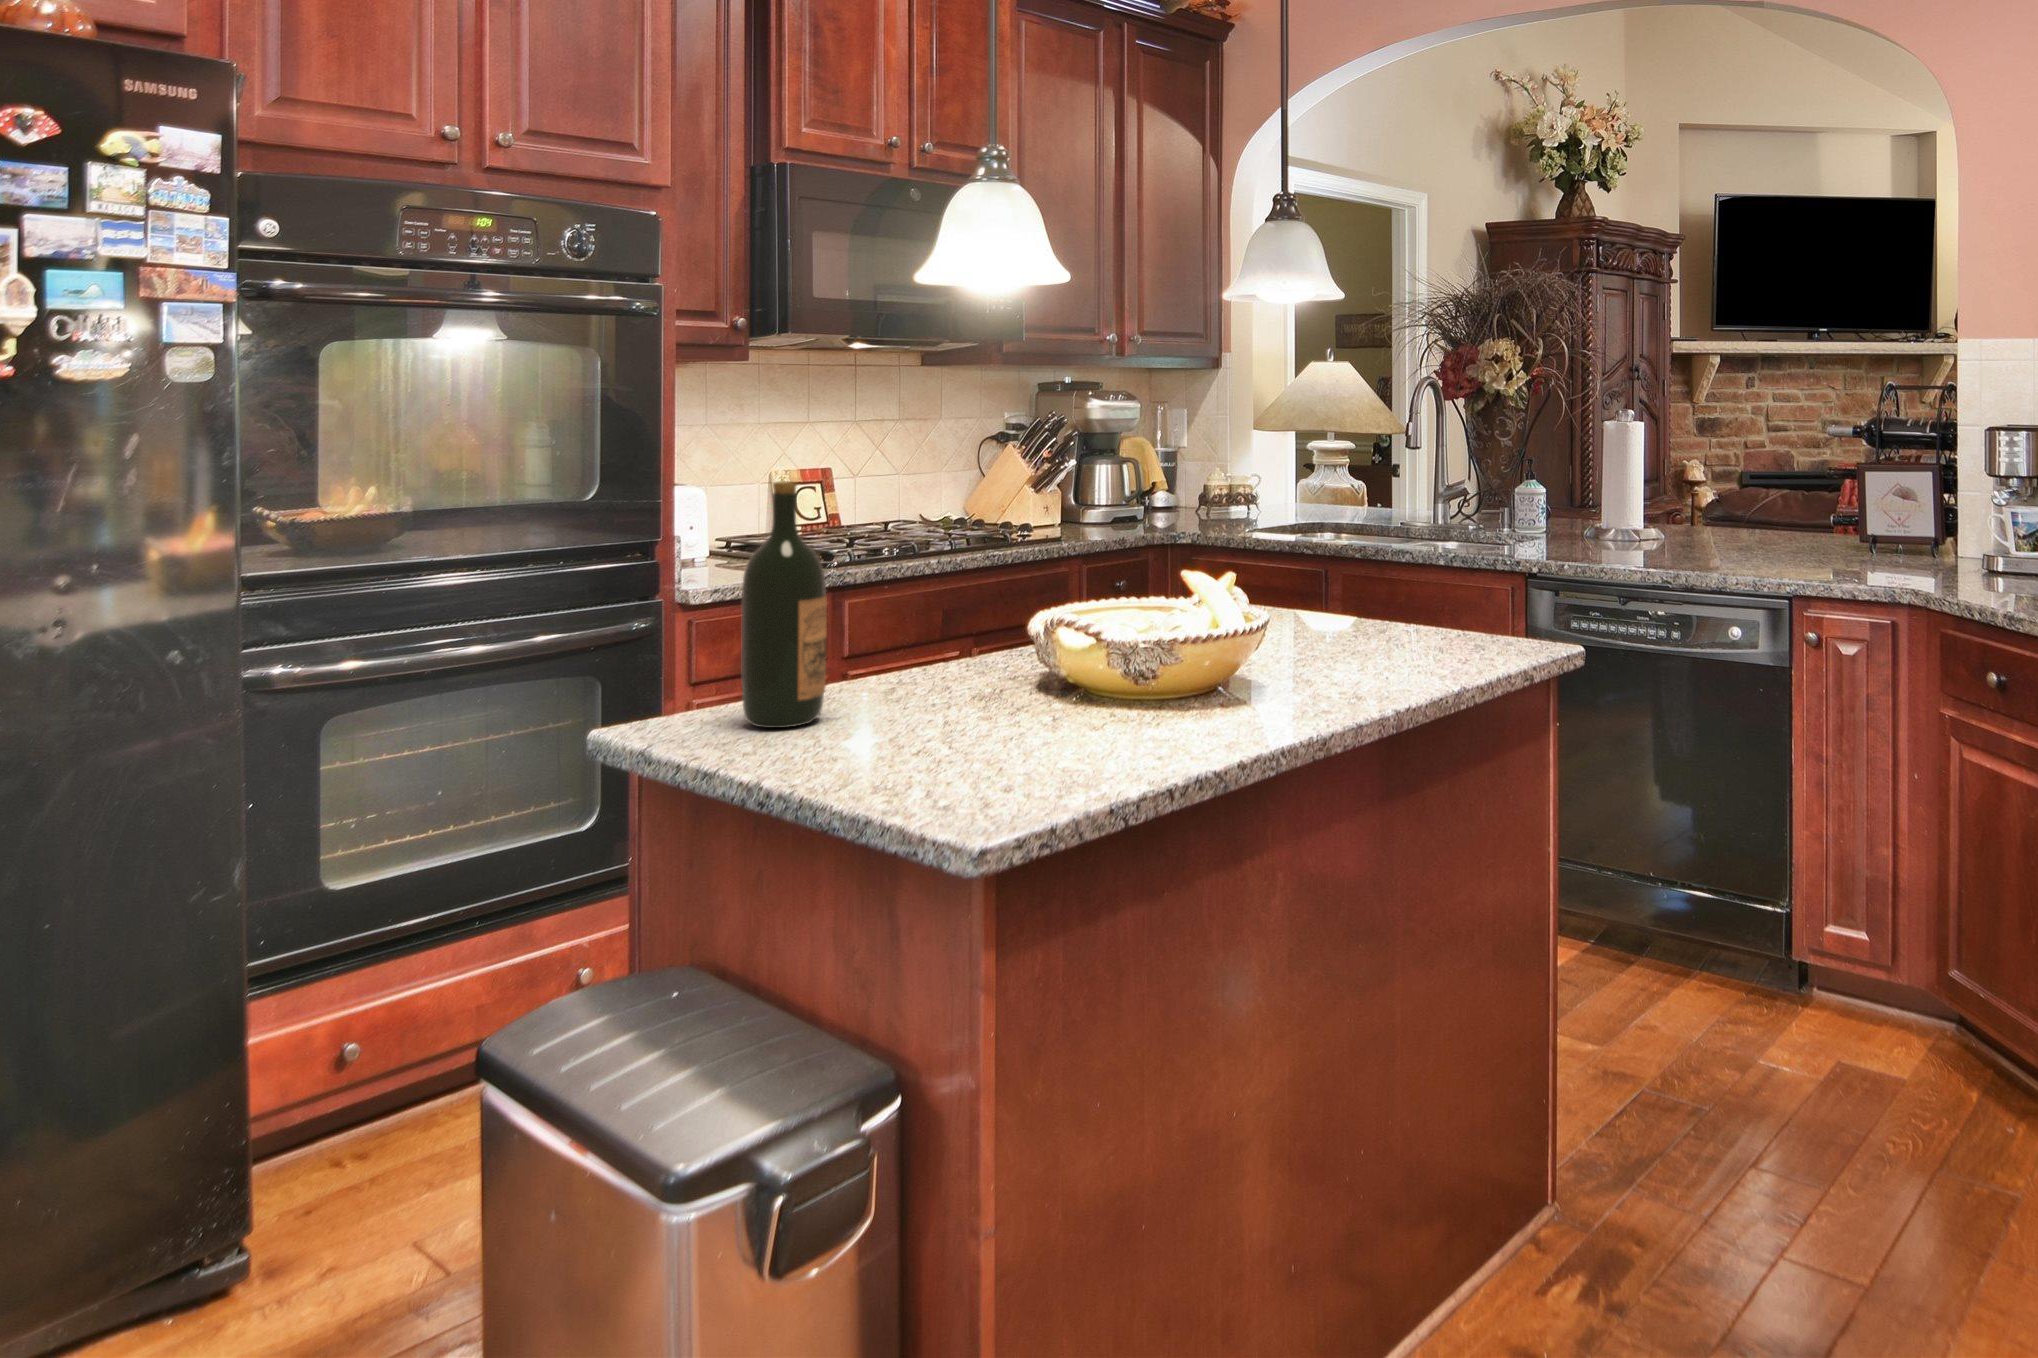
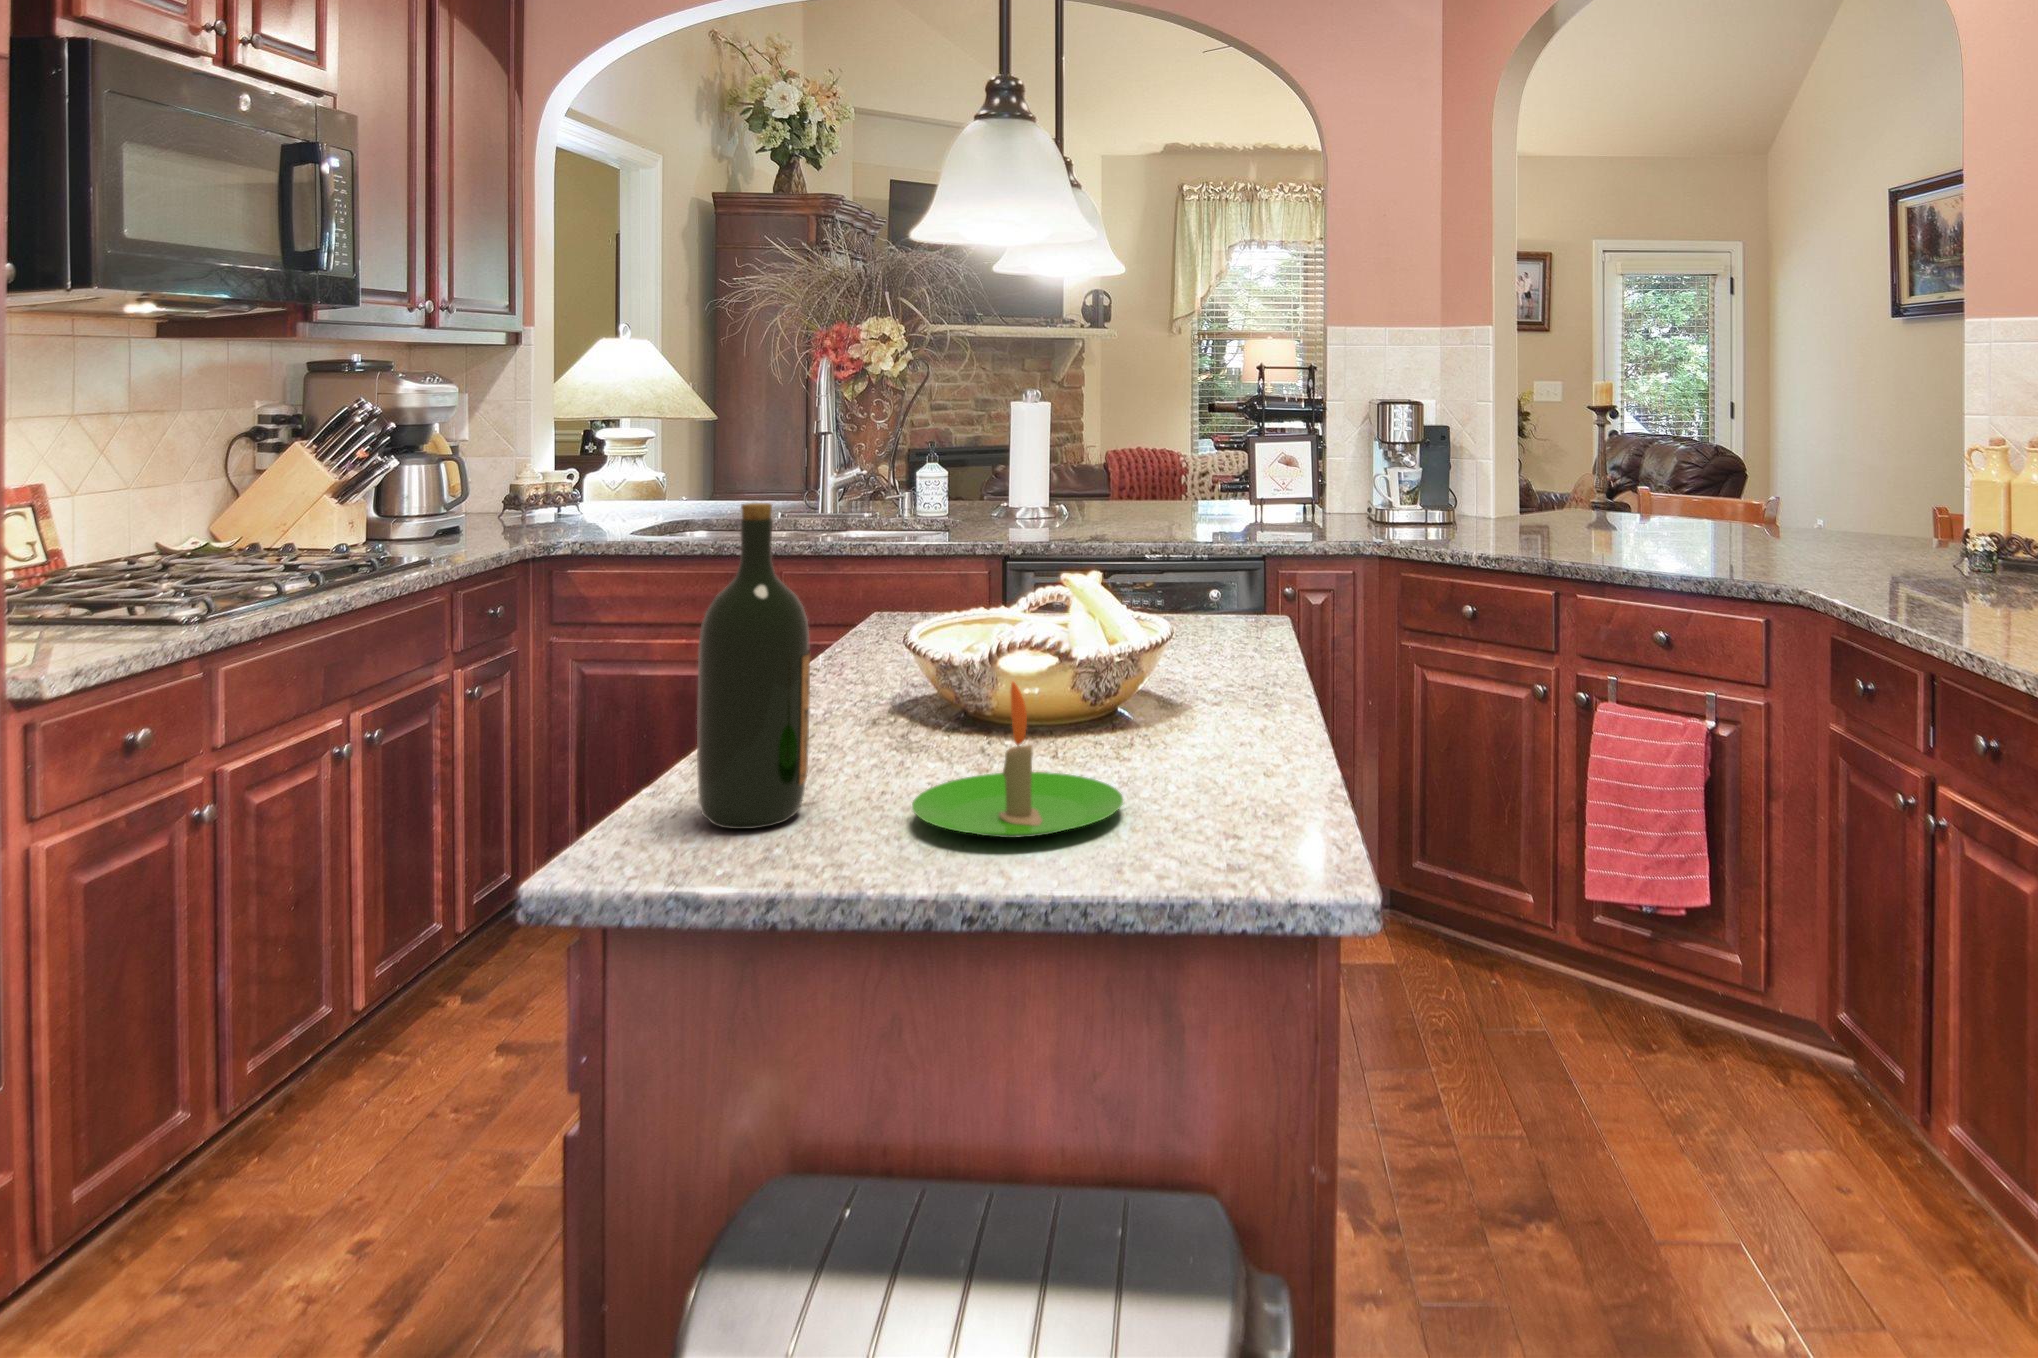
candle: none [825,635,1004,761] -> present [912,682,1123,838]

